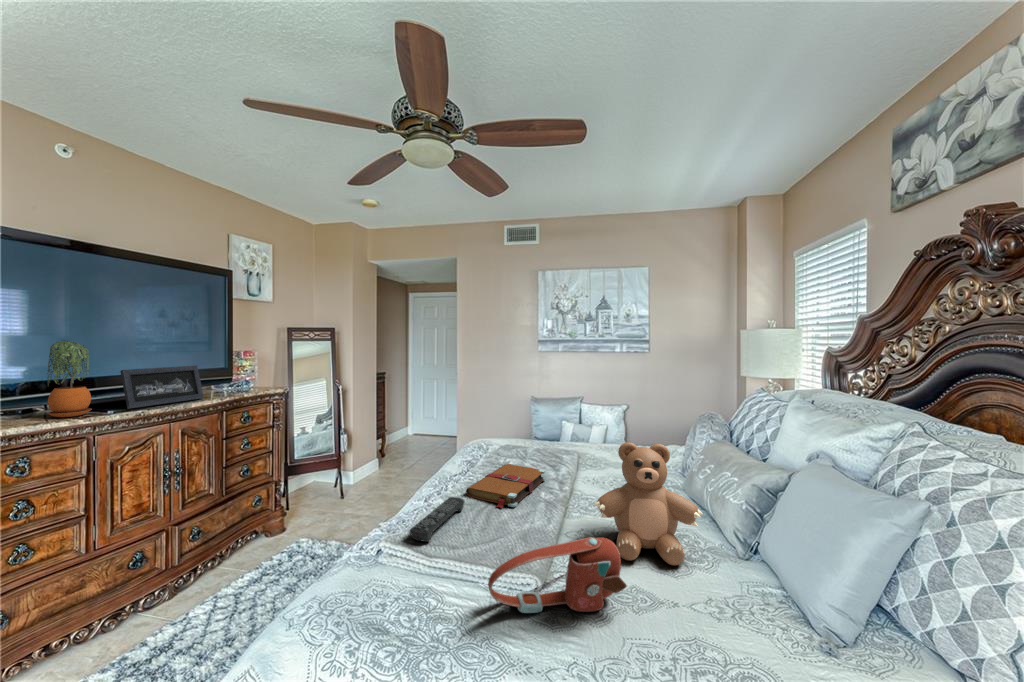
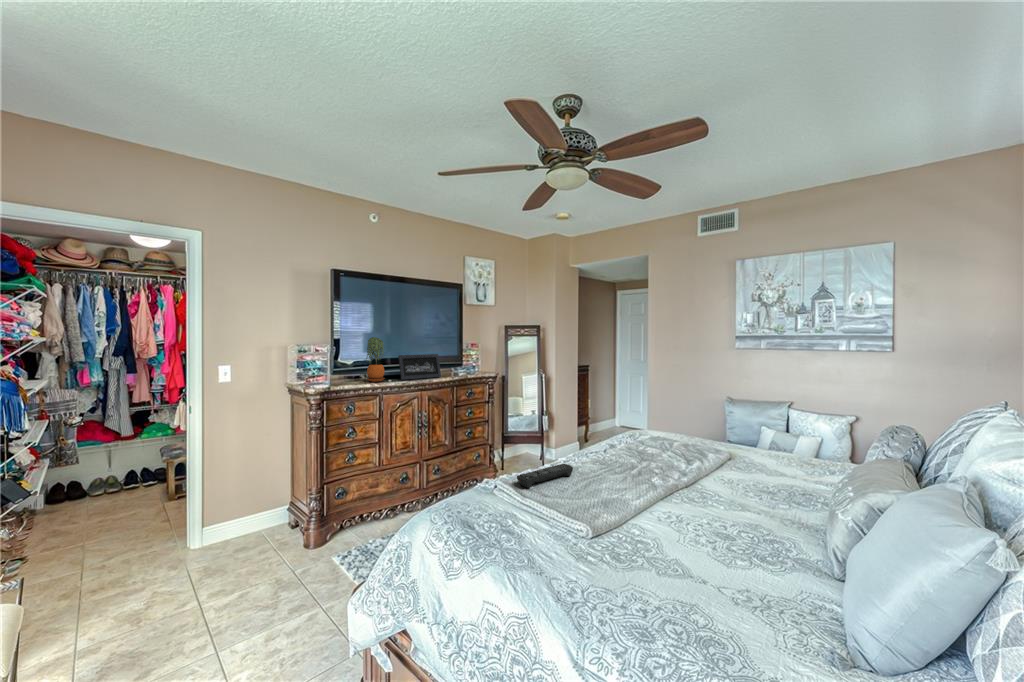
teddy bear: present [594,442,703,565] -> none [671,434,795,567]
book: present [466,464,546,508] -> none [583,451,671,484]
handbag: present [488,537,627,613] -> none [535,498,653,567]

